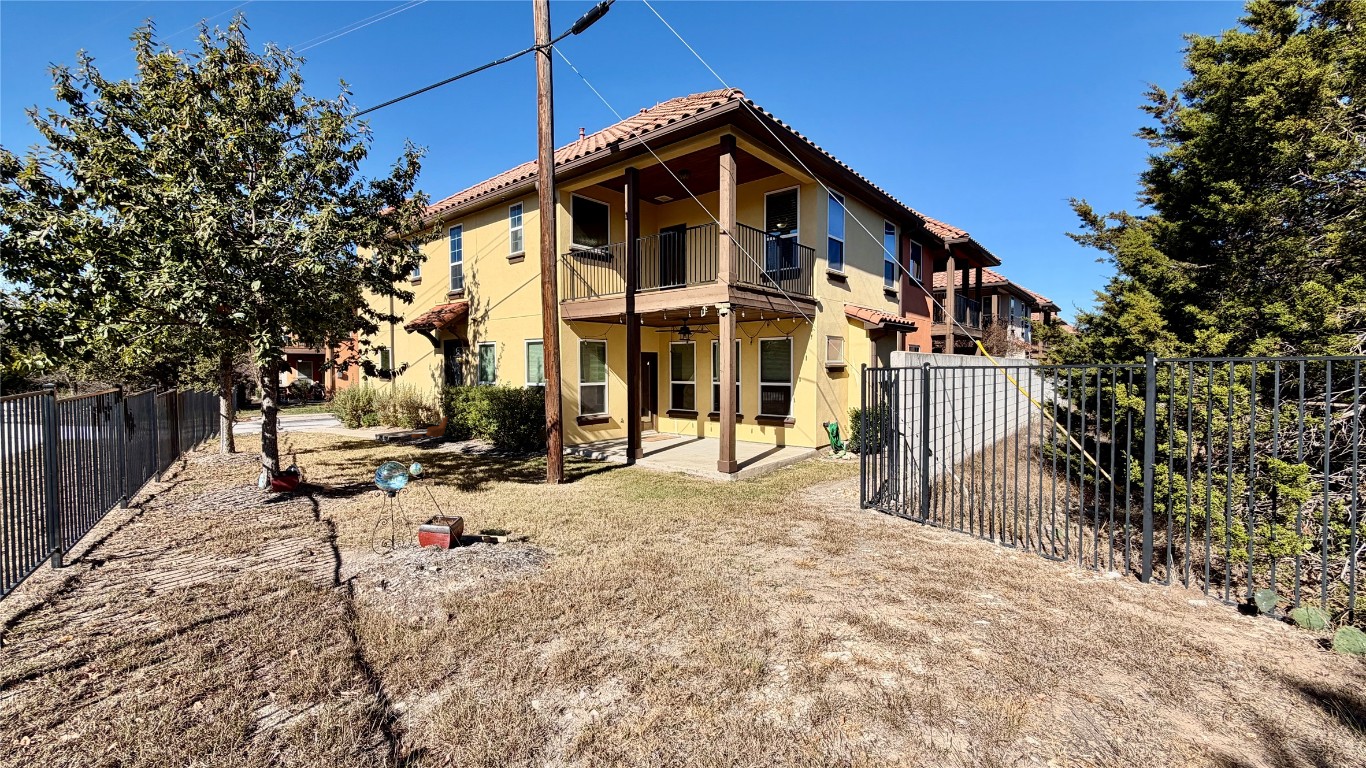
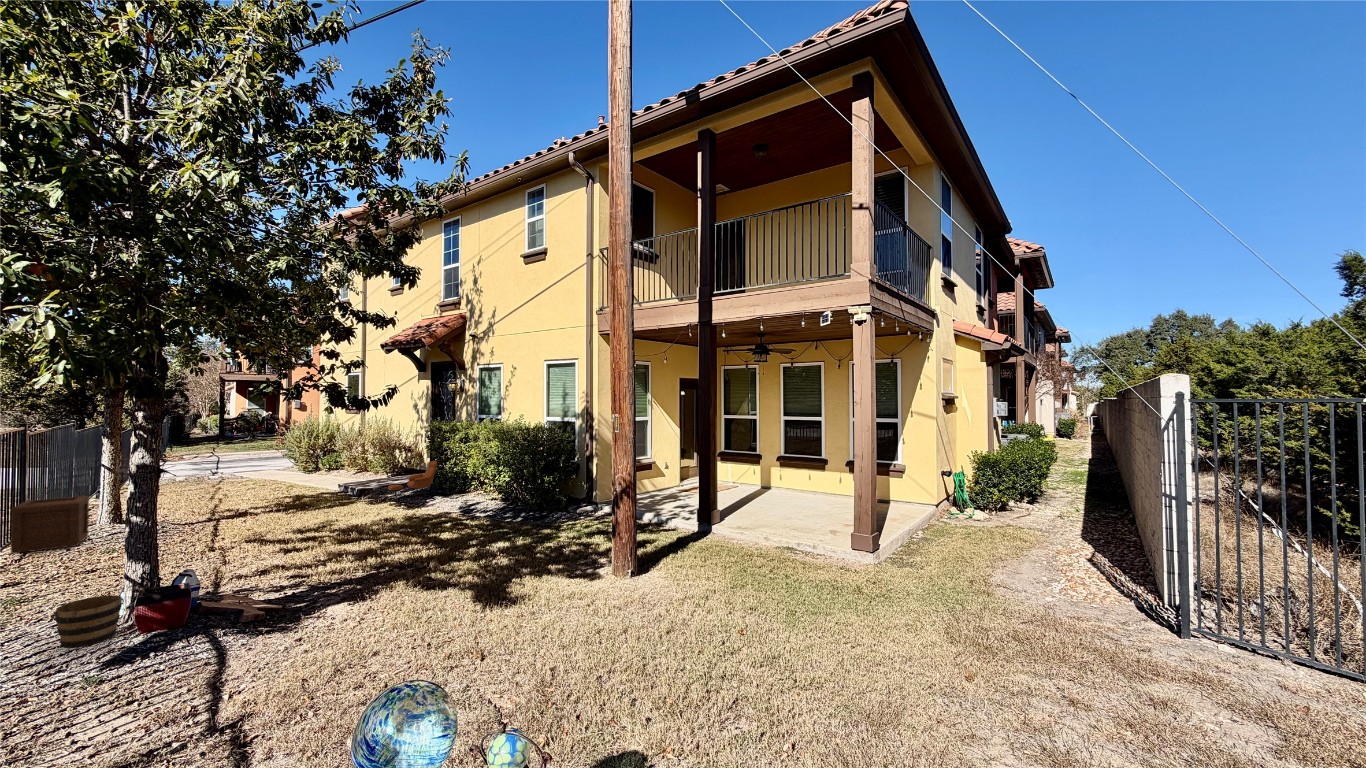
wooden crate: none [173,434,215,468] -> present [11,496,89,553]
bucket: none [229,478,262,502] -> present [53,595,123,647]

